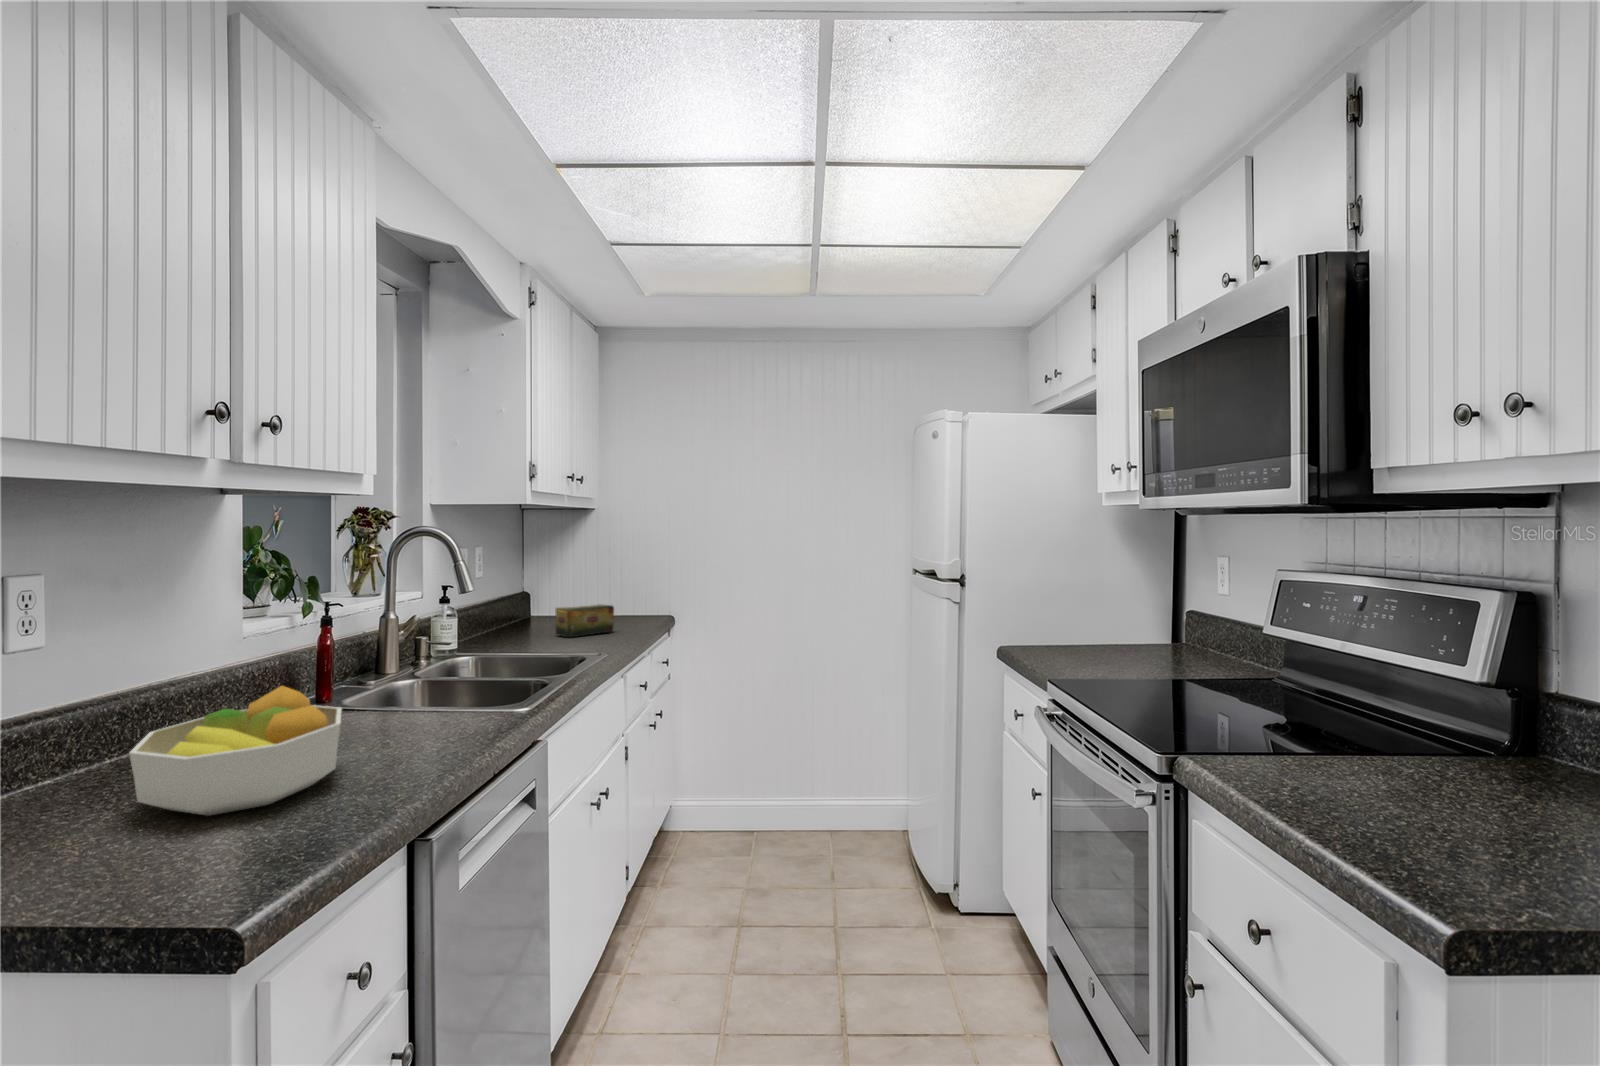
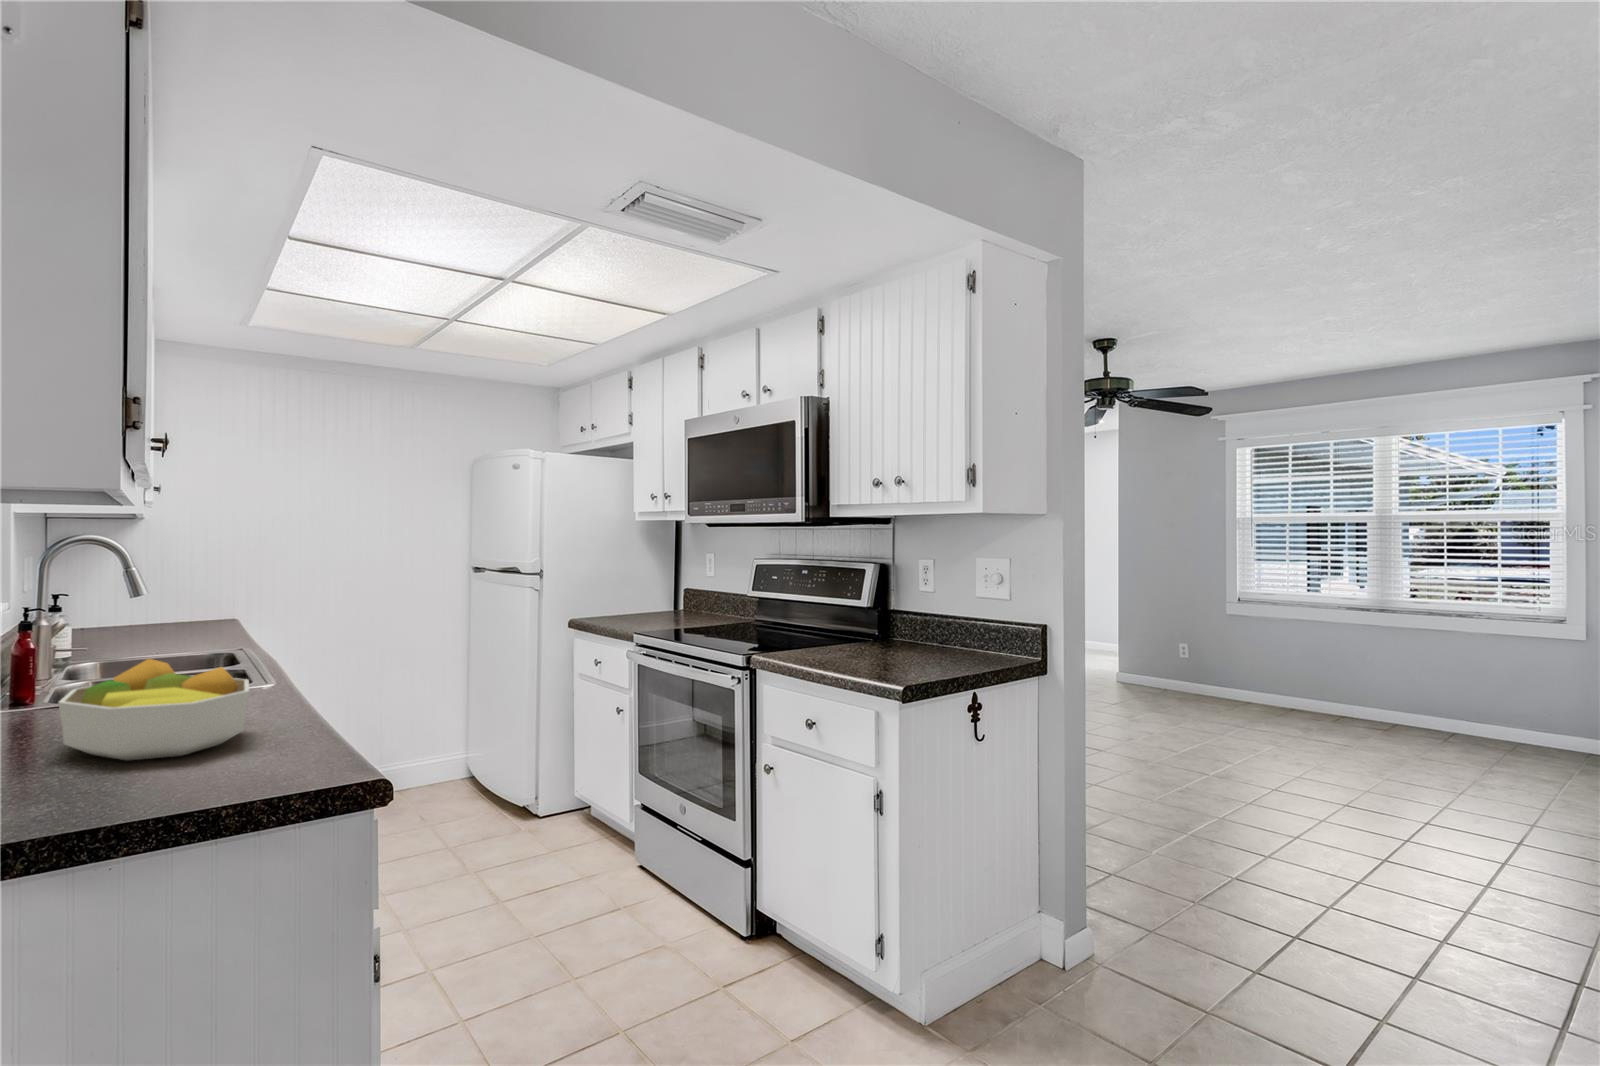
tea box: present [555,604,614,637] -> none [101,609,174,643]

